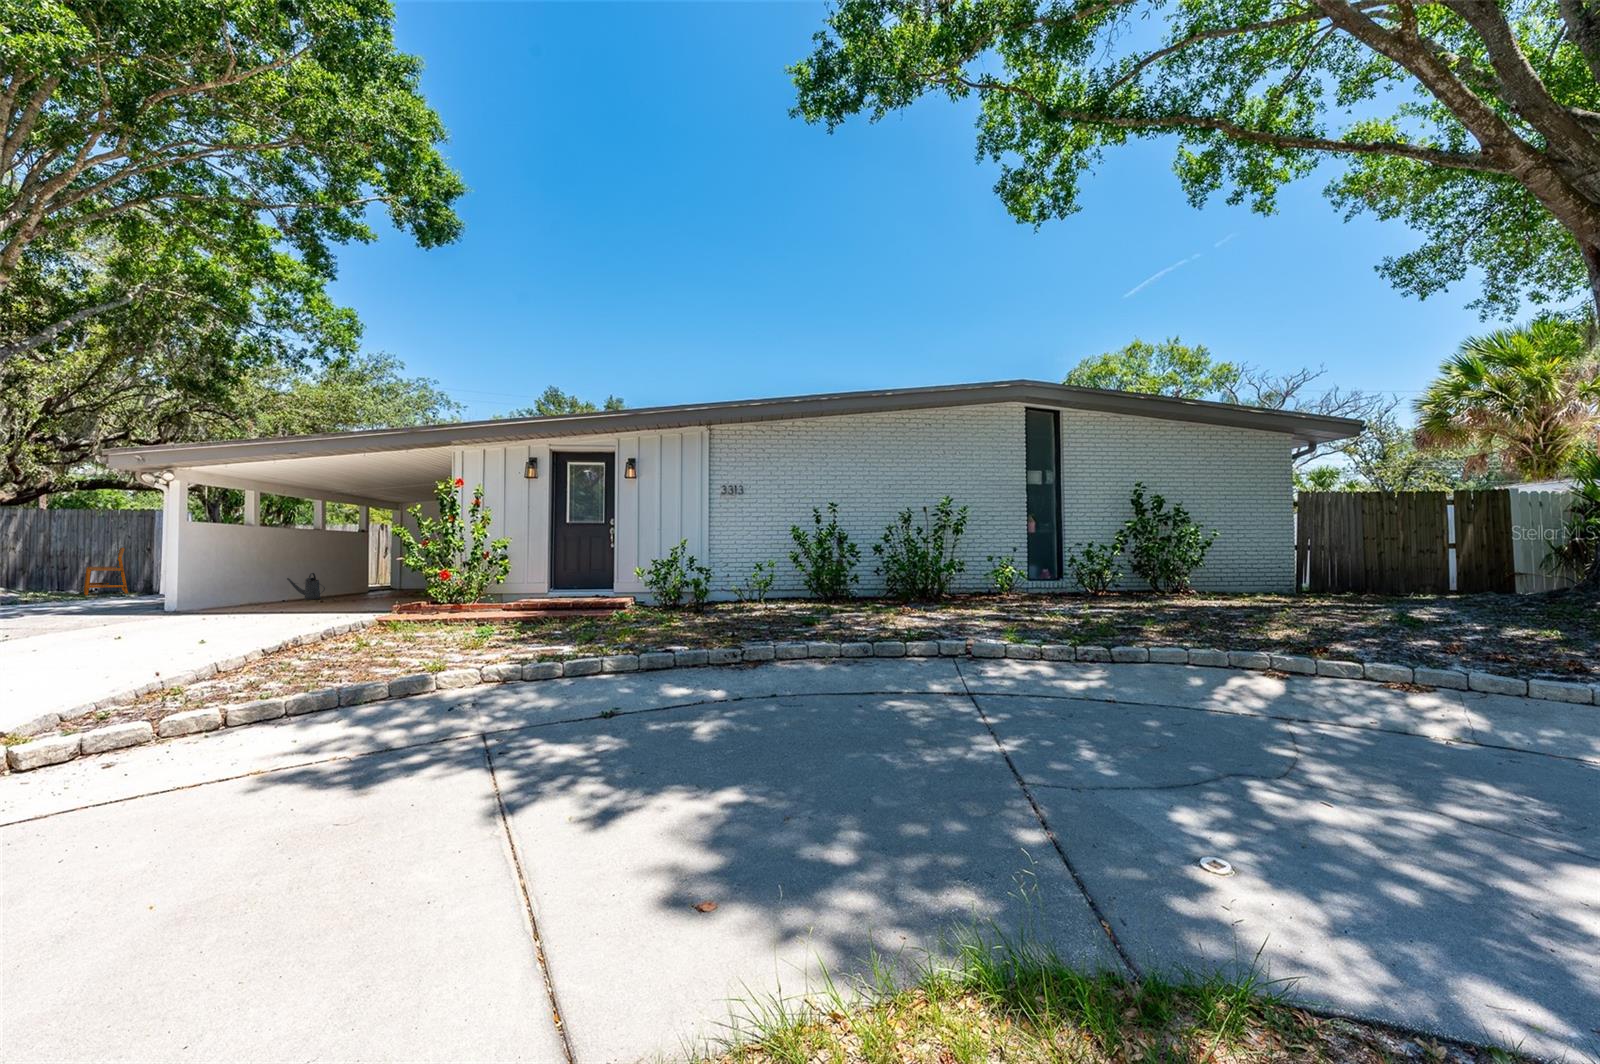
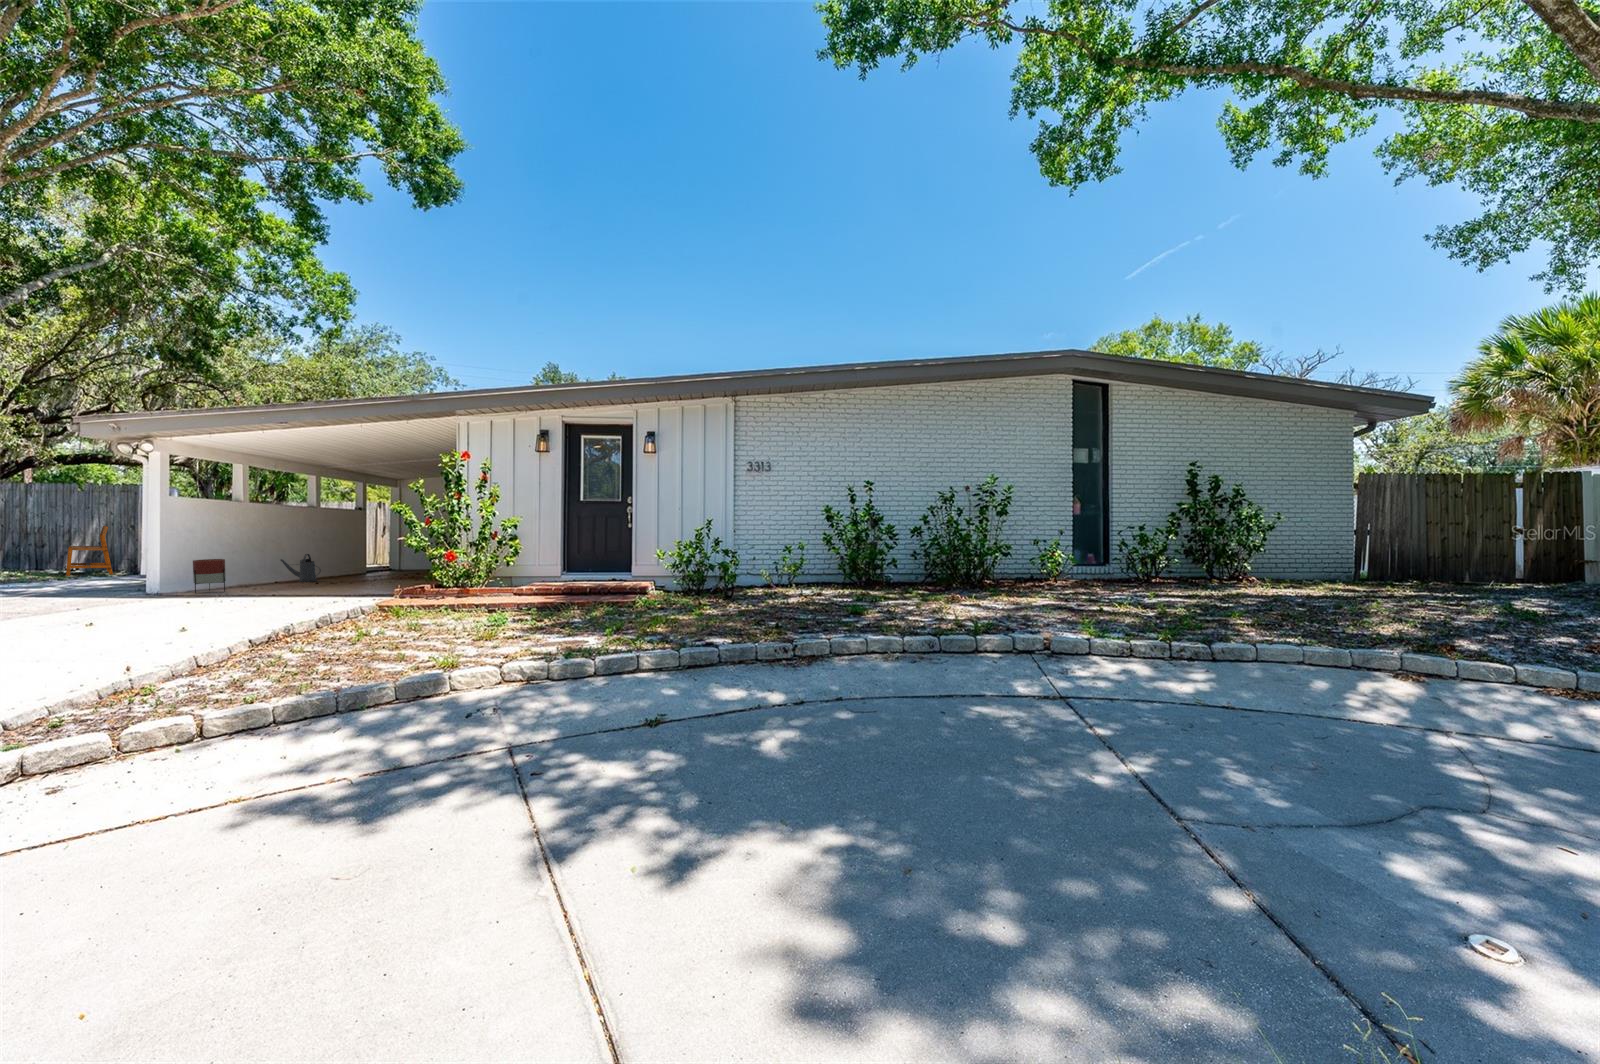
planter: none [206,578,236,611] -> present [193,559,226,593]

